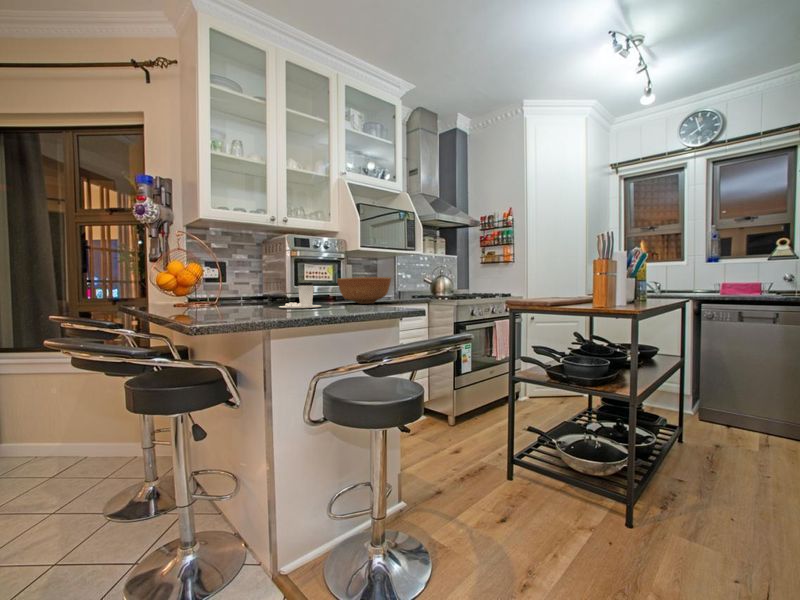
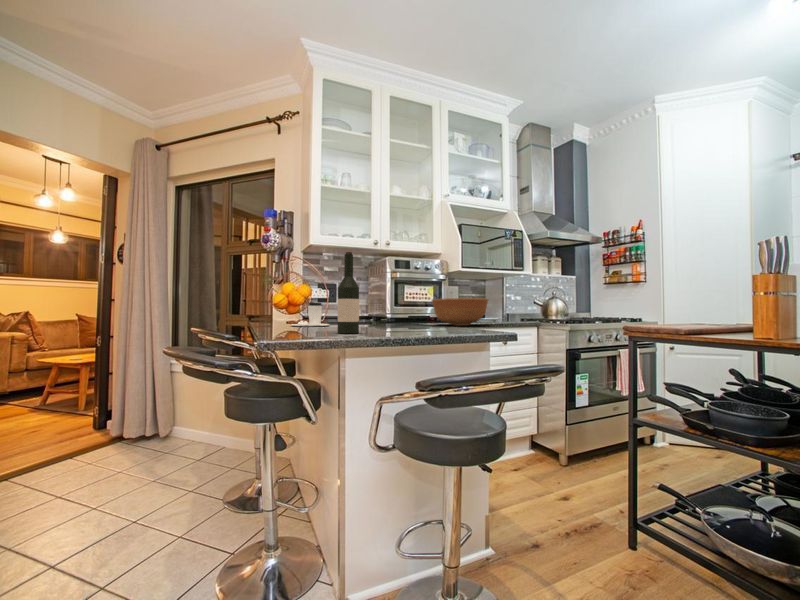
wine bottle: none [254,230,278,315] -> present [338,252,359,333]
coffee cup: present [280,282,321,309] -> present [292,303,329,326]

